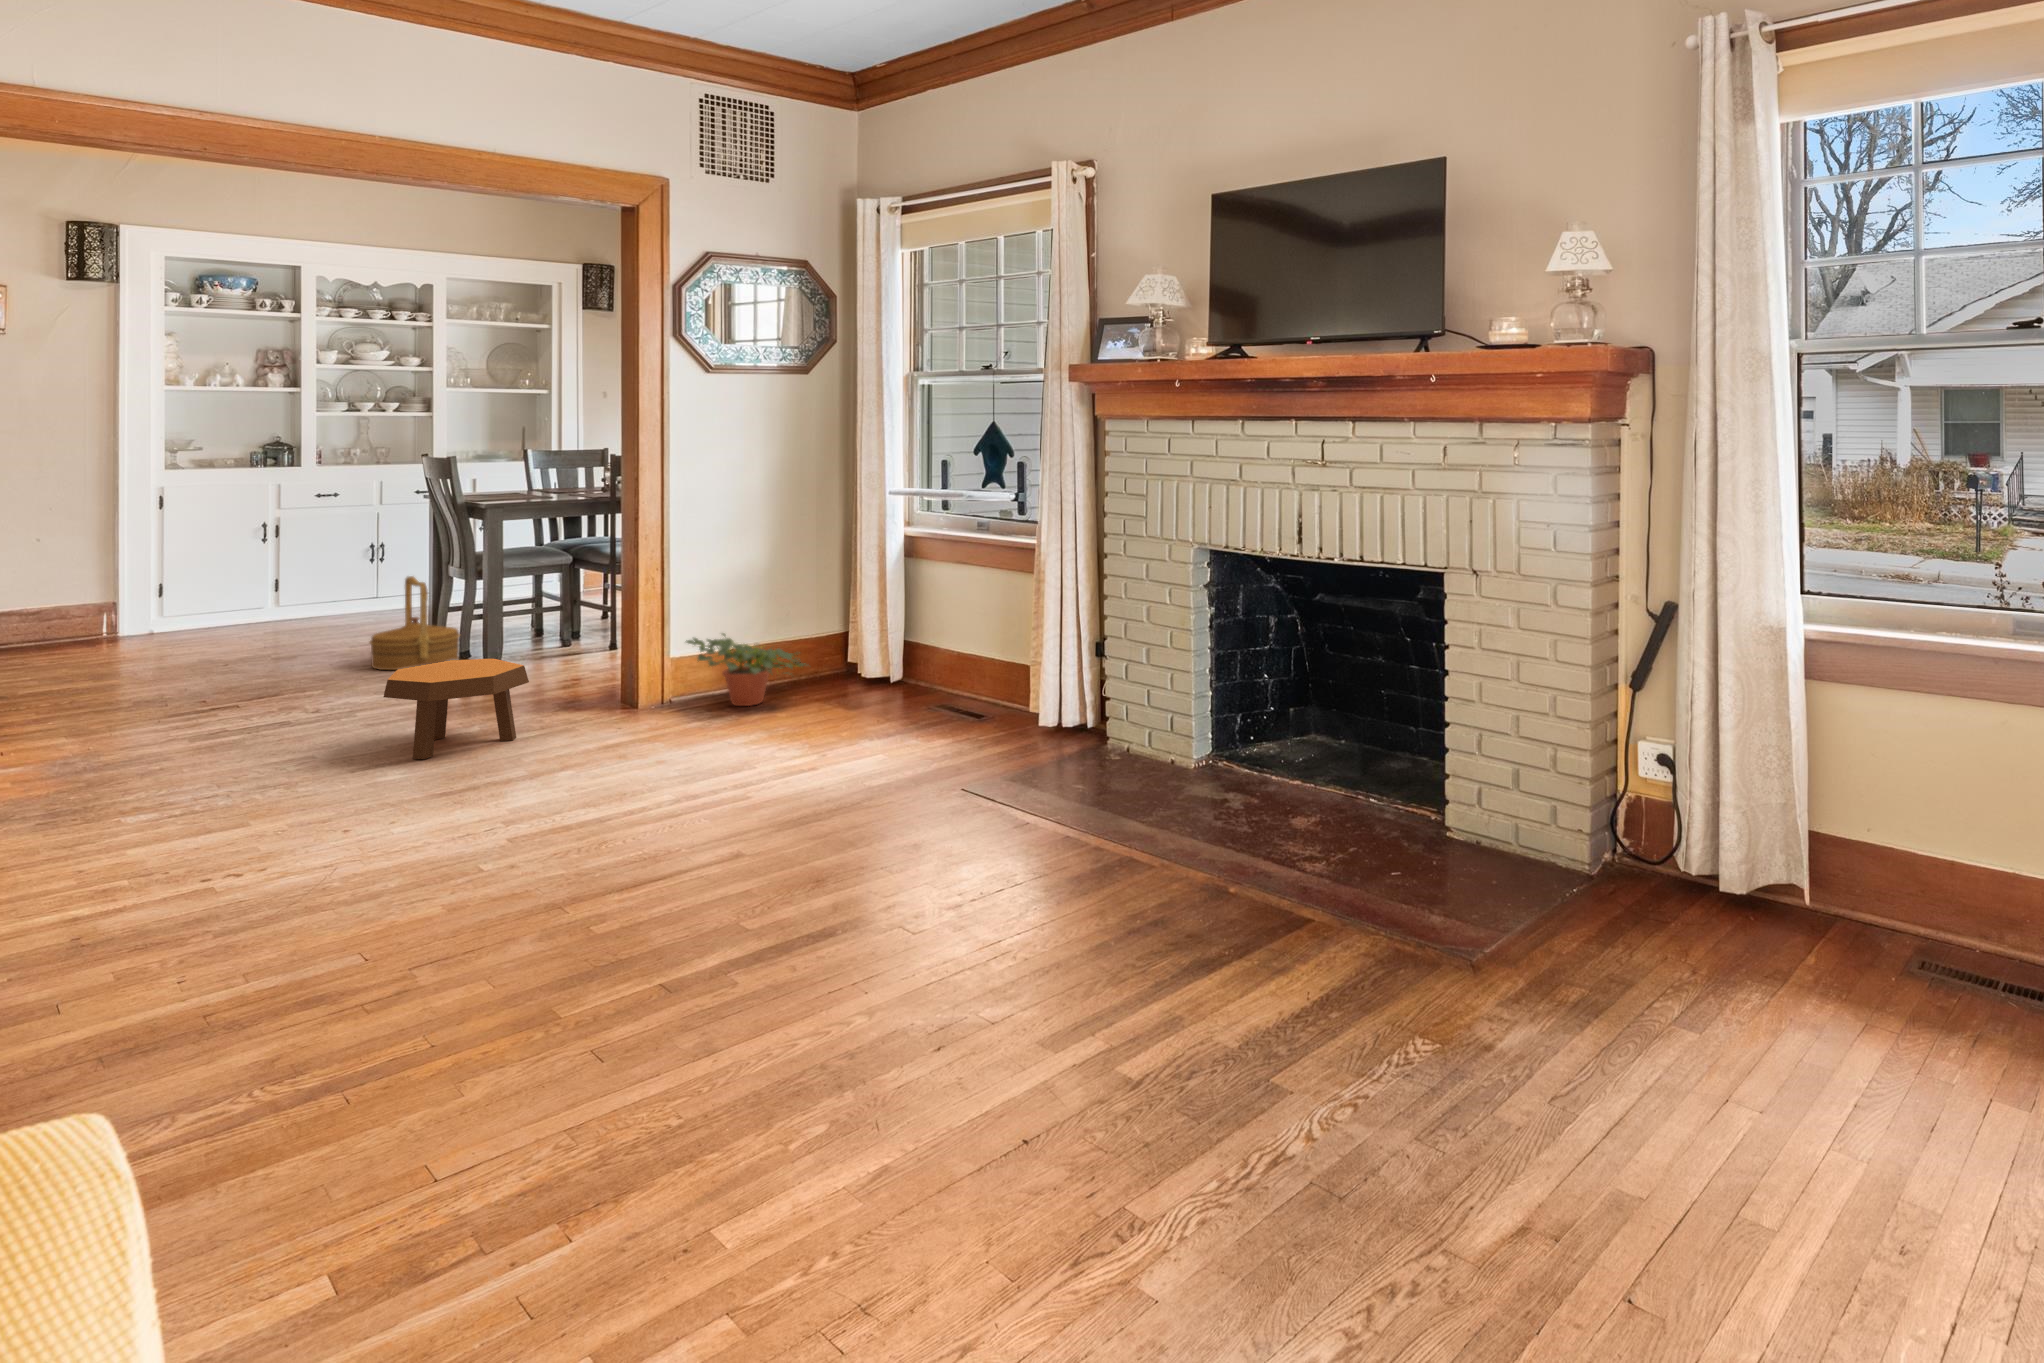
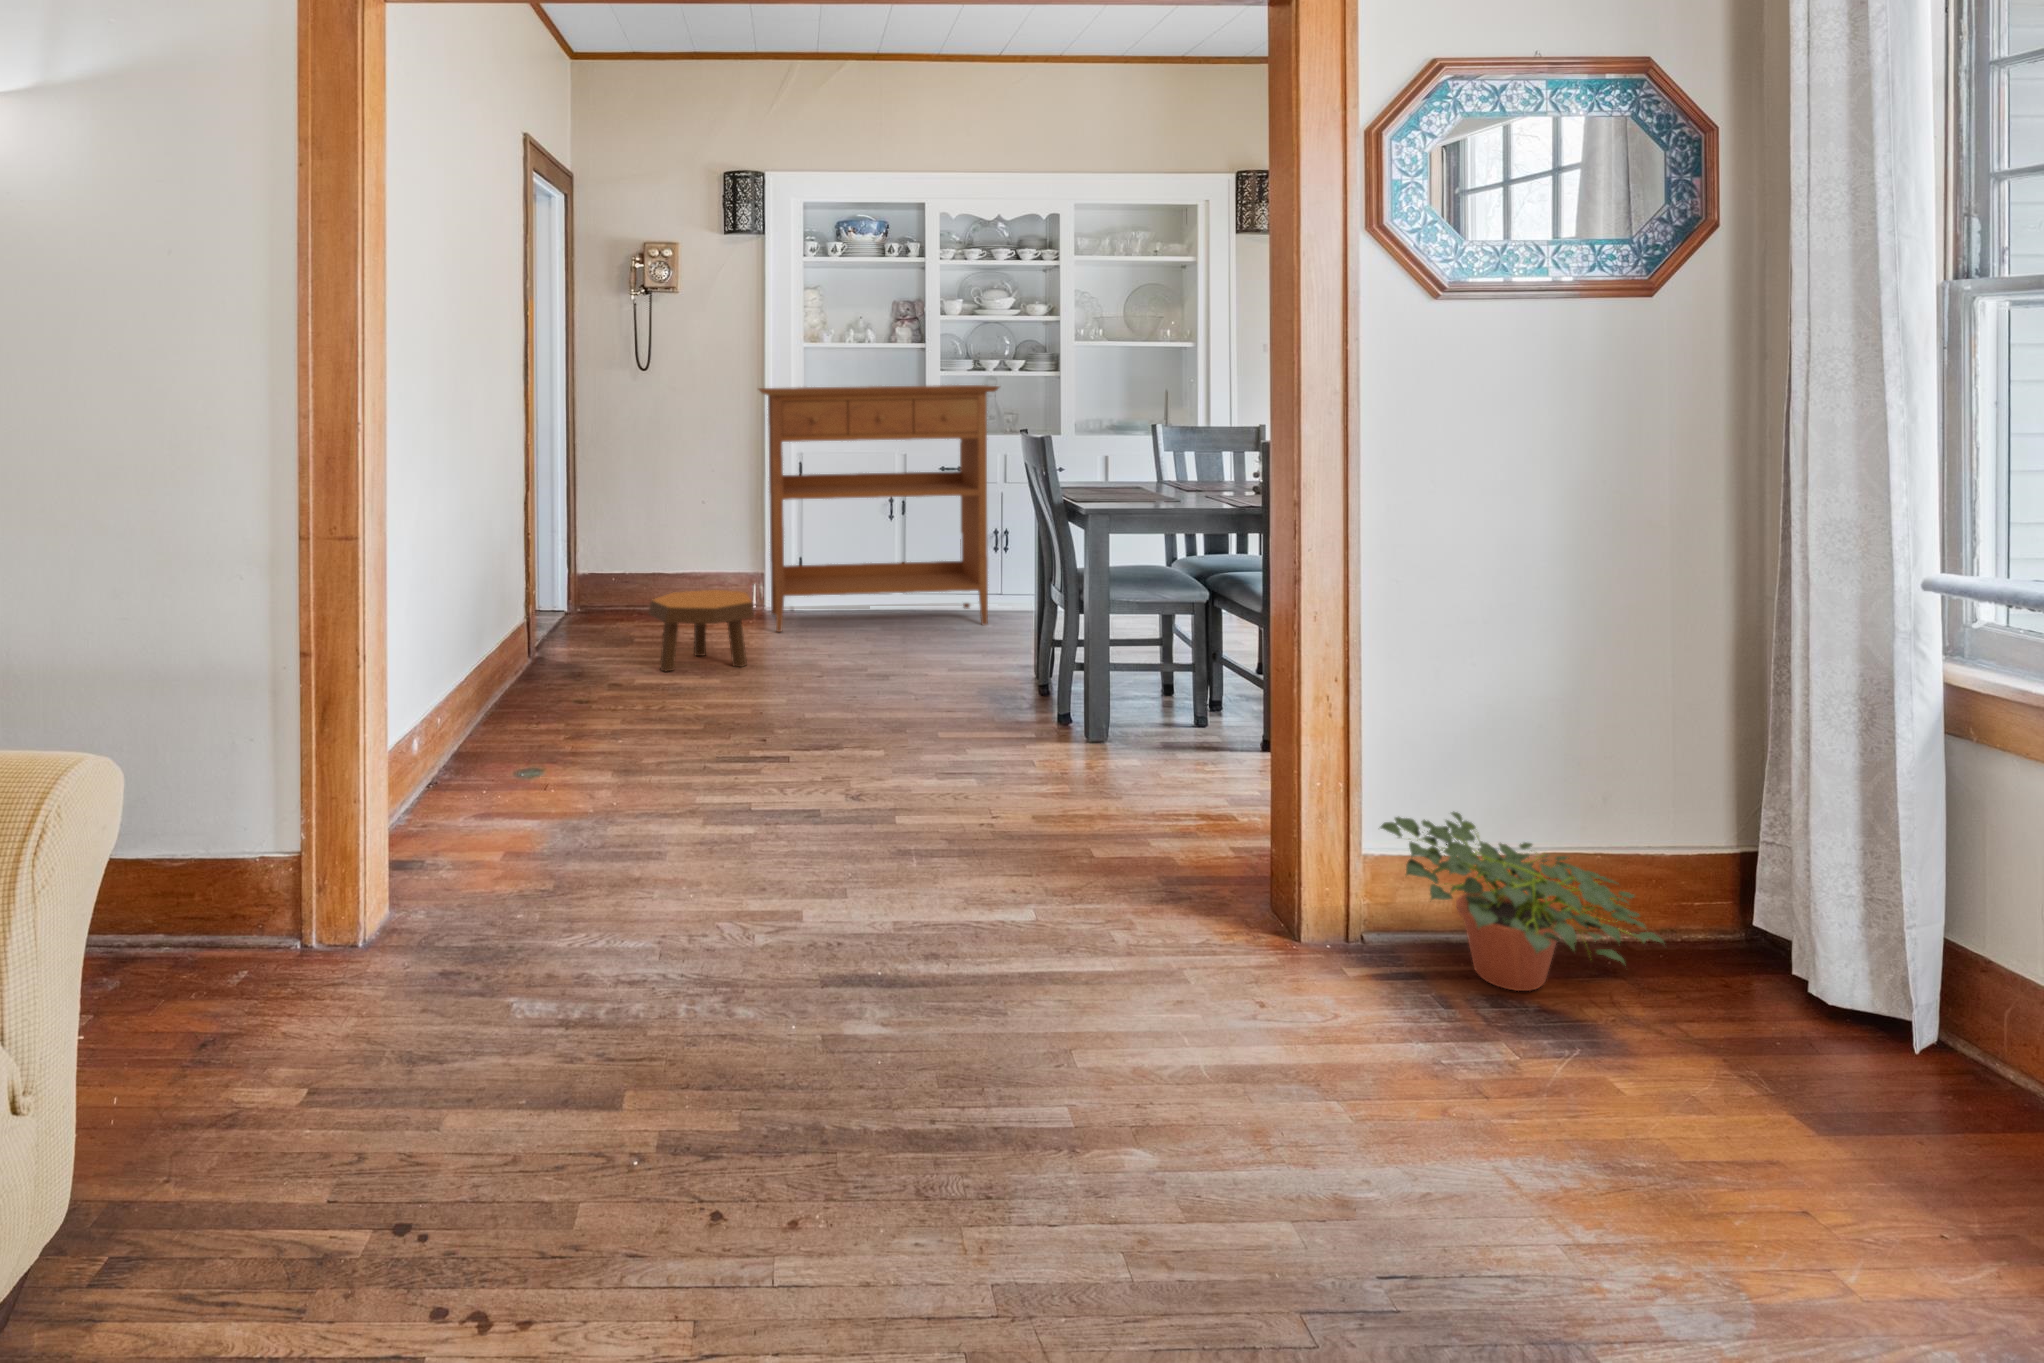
console table: none [117,423,385,645] -> present [759,385,999,632]
woven basket: present [370,576,460,670] -> none [947,596,1055,731]
footstool: present [384,659,529,759] -> present [649,590,754,671]

